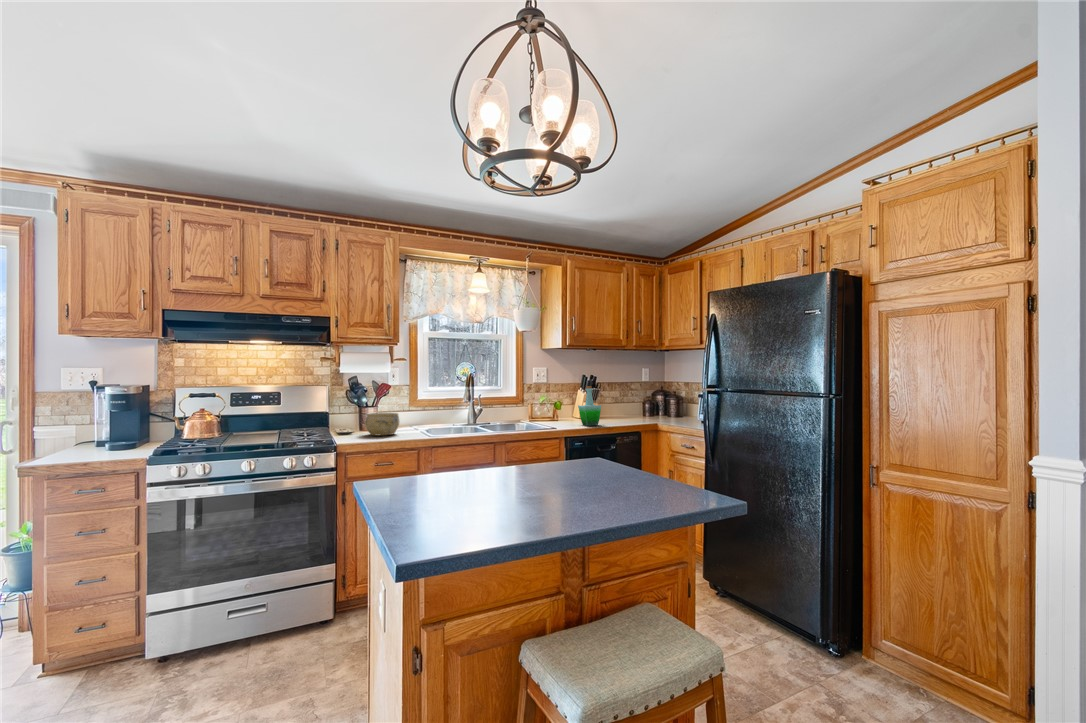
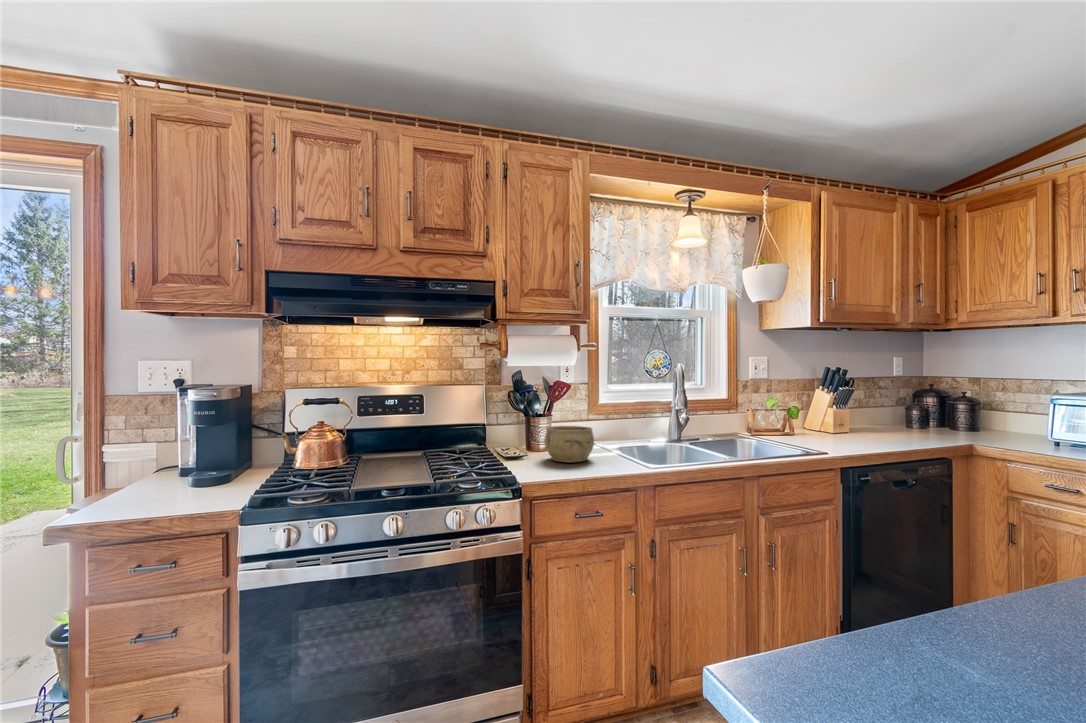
bottle: present [578,386,601,426] -> none [839,385,886,447]

